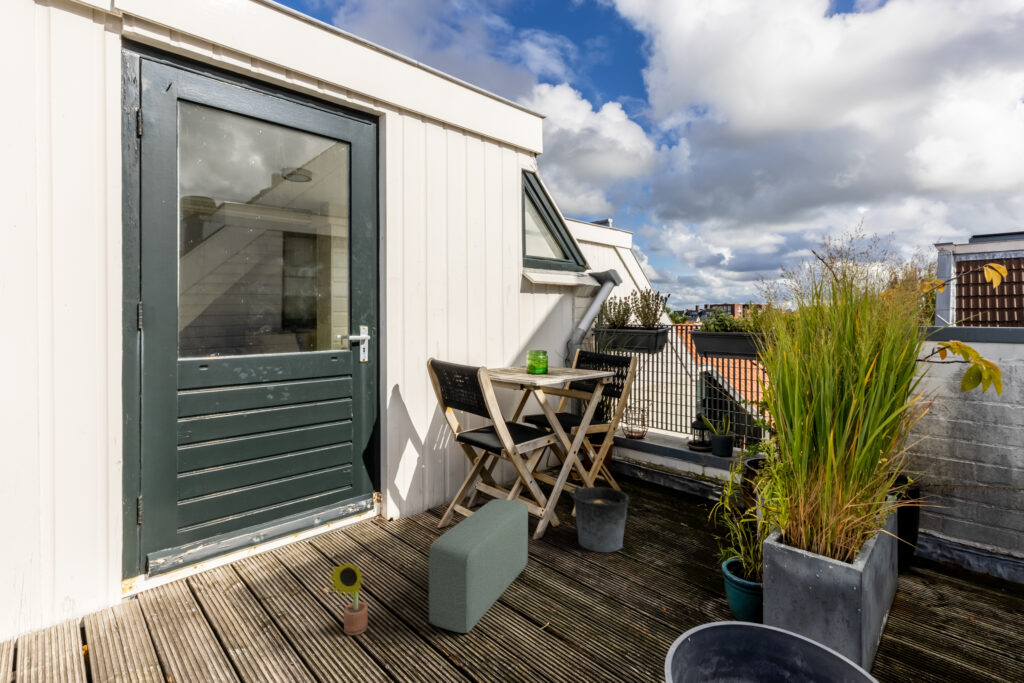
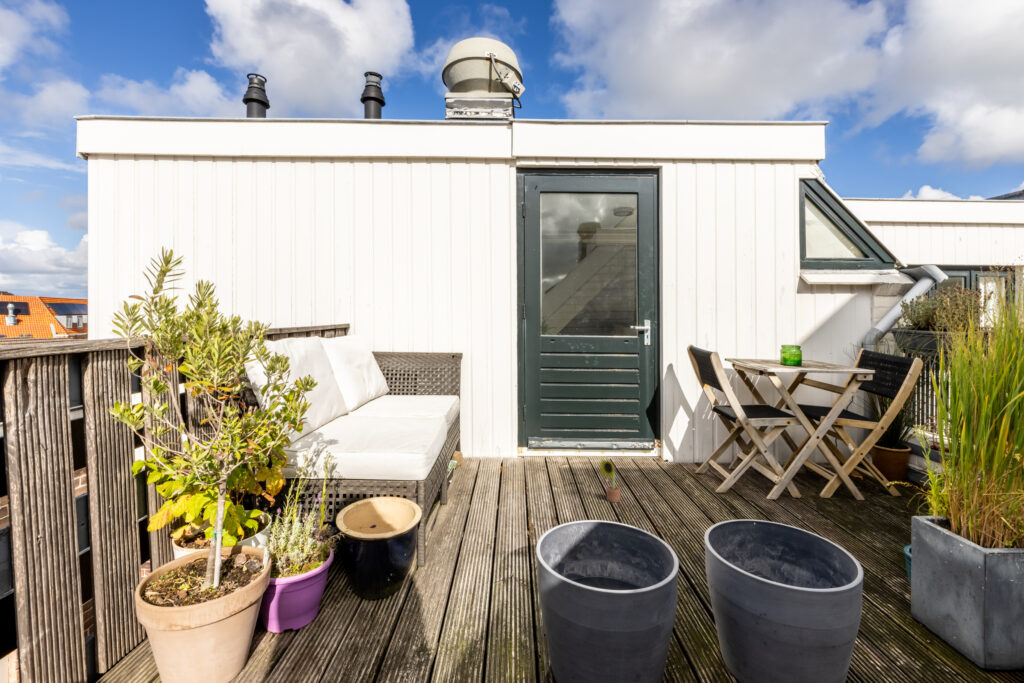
bucket: present [570,486,629,552] -> none [801,463,864,523]
pouf: present [429,499,528,633] -> none [654,453,749,522]

